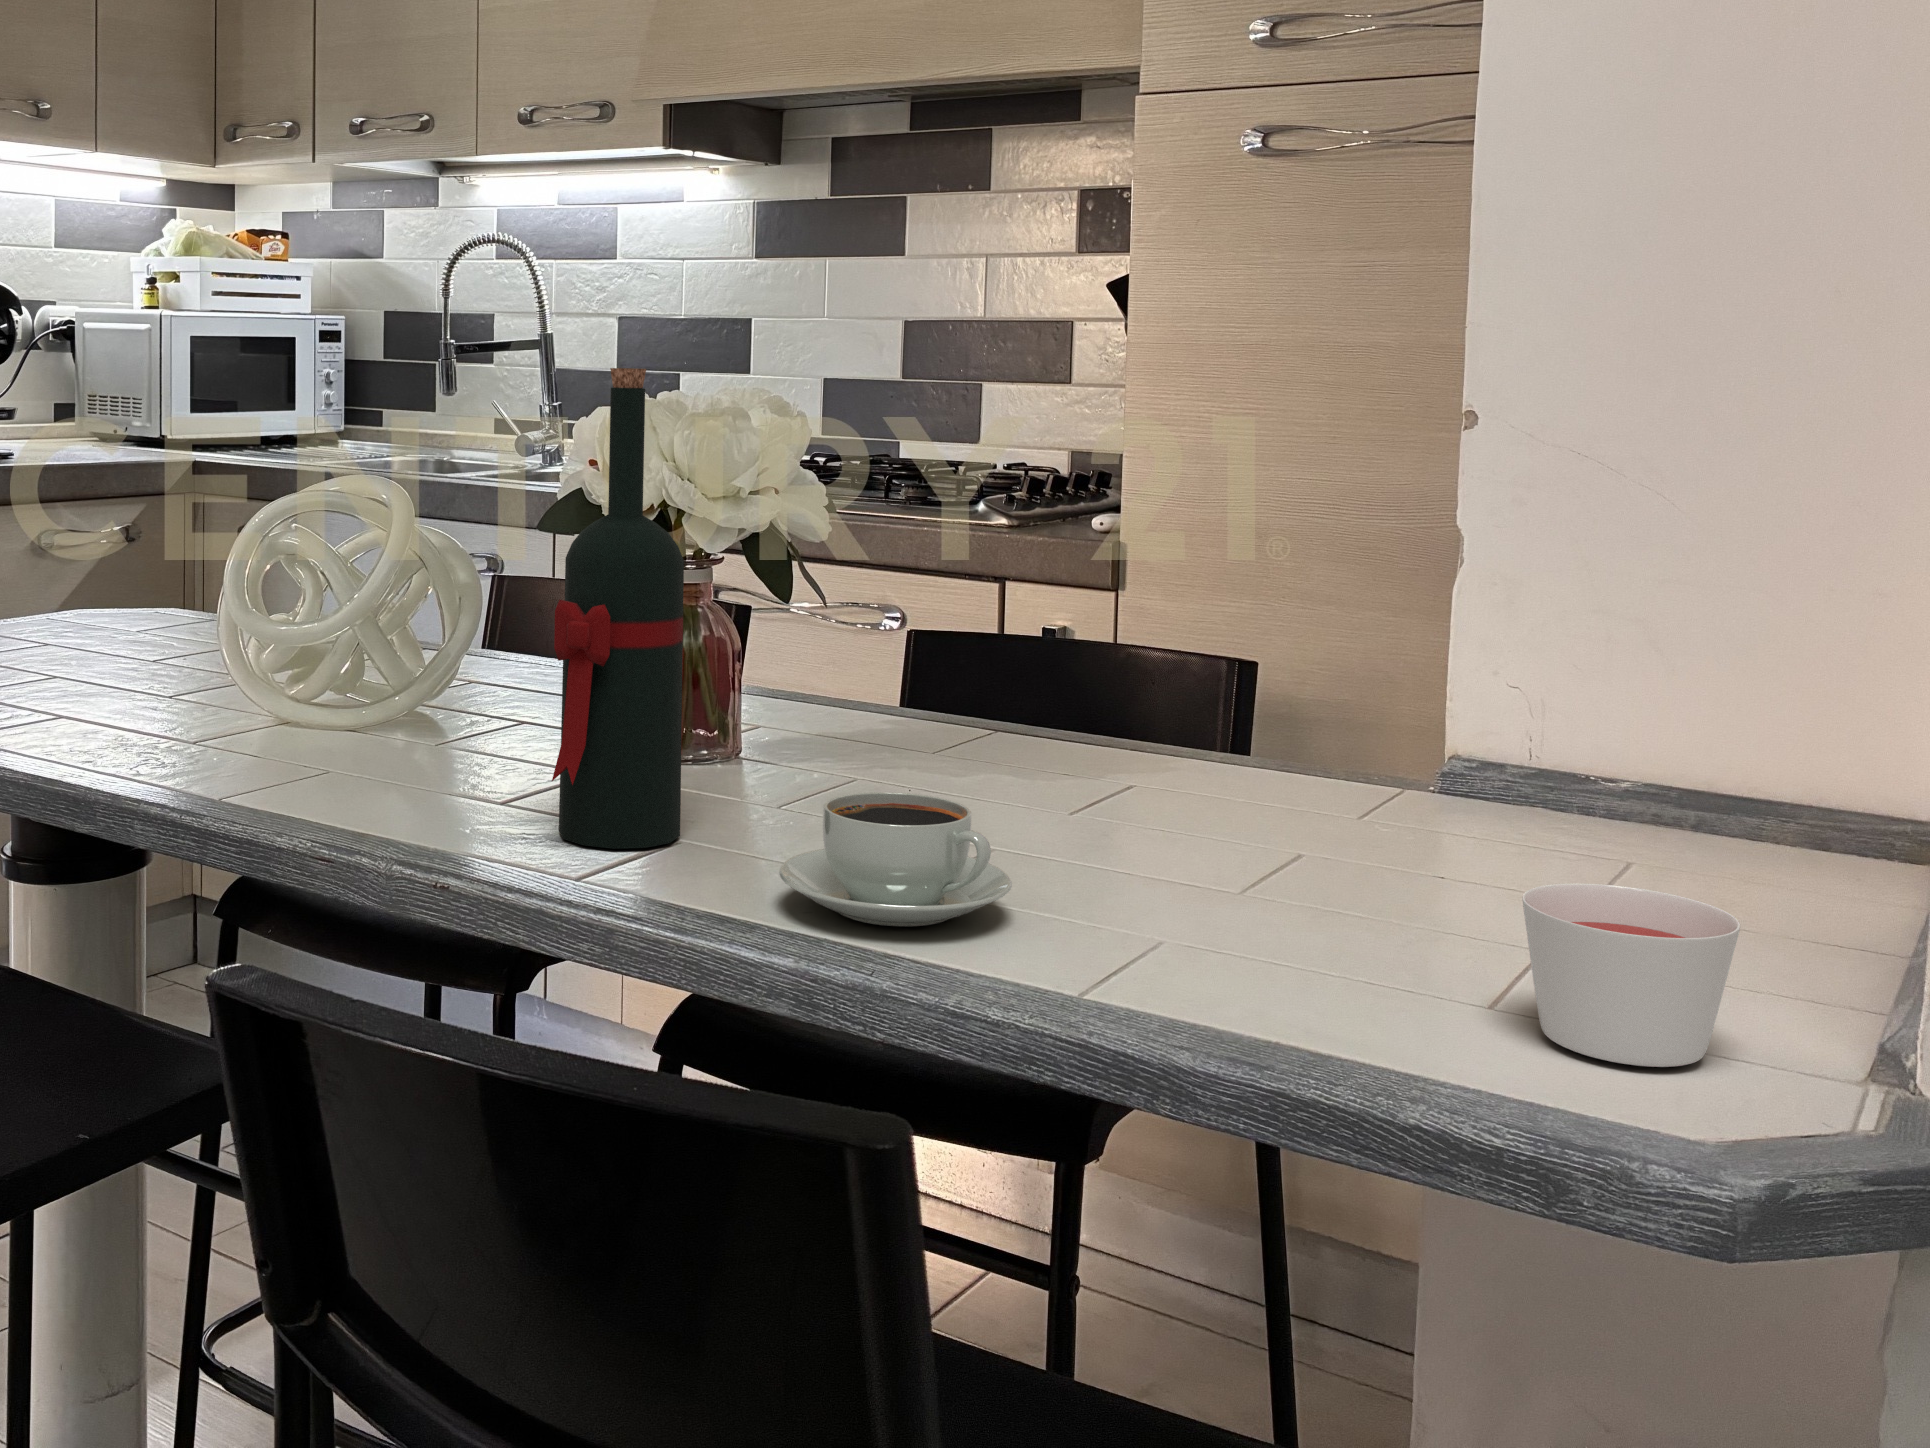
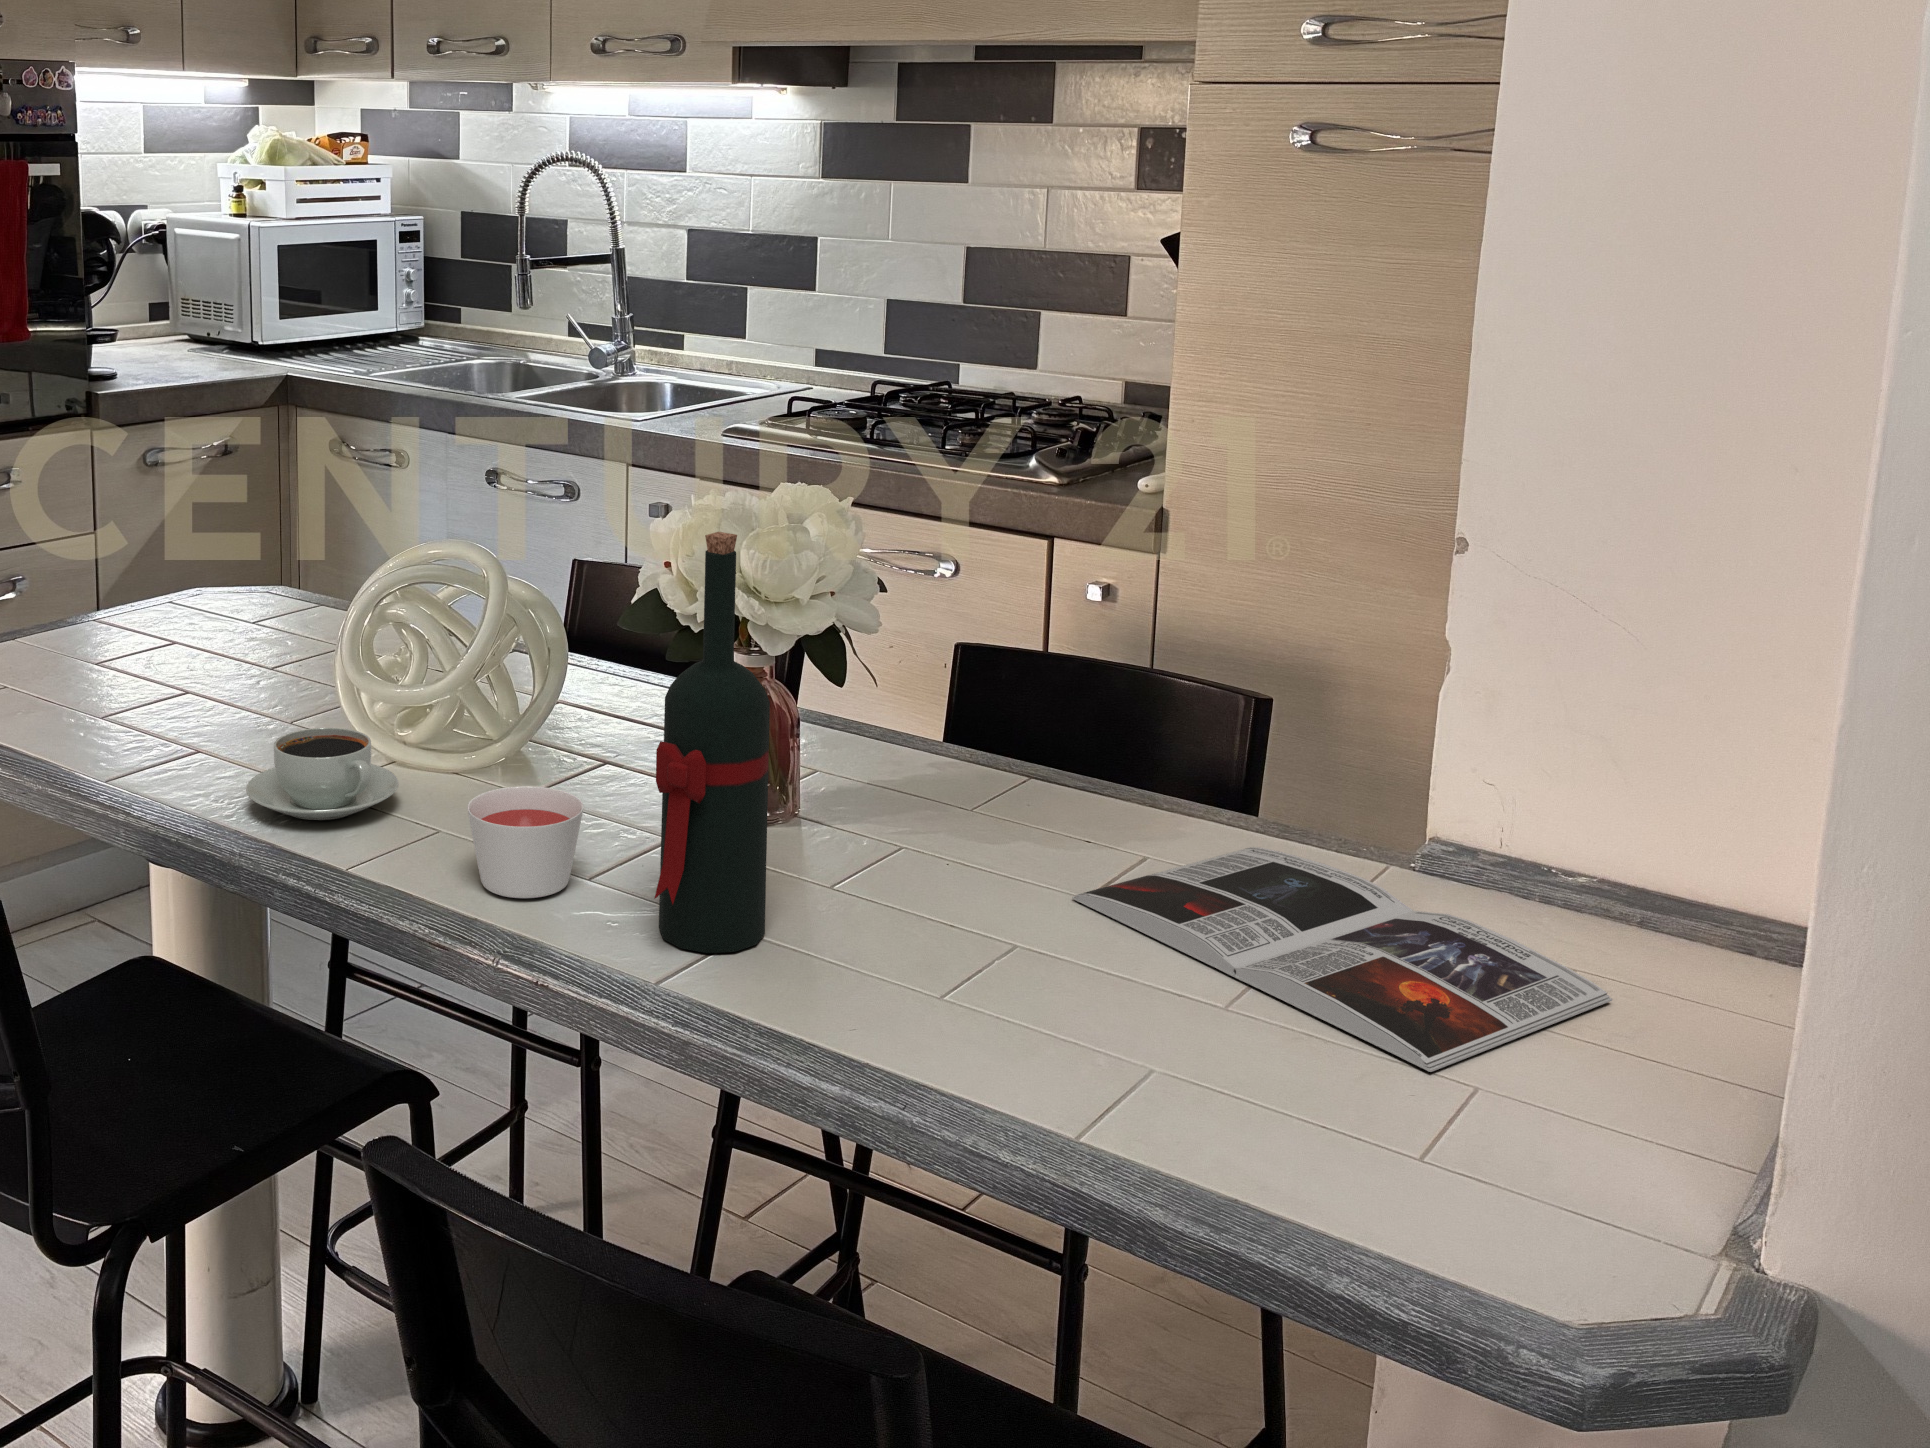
magazine: none [1030,778,1645,934] -> present [1072,847,1612,1072]
coffee cup: present [779,792,1012,926] -> present [246,728,399,820]
candle: present [1522,883,1740,1067] -> present [467,786,583,898]

